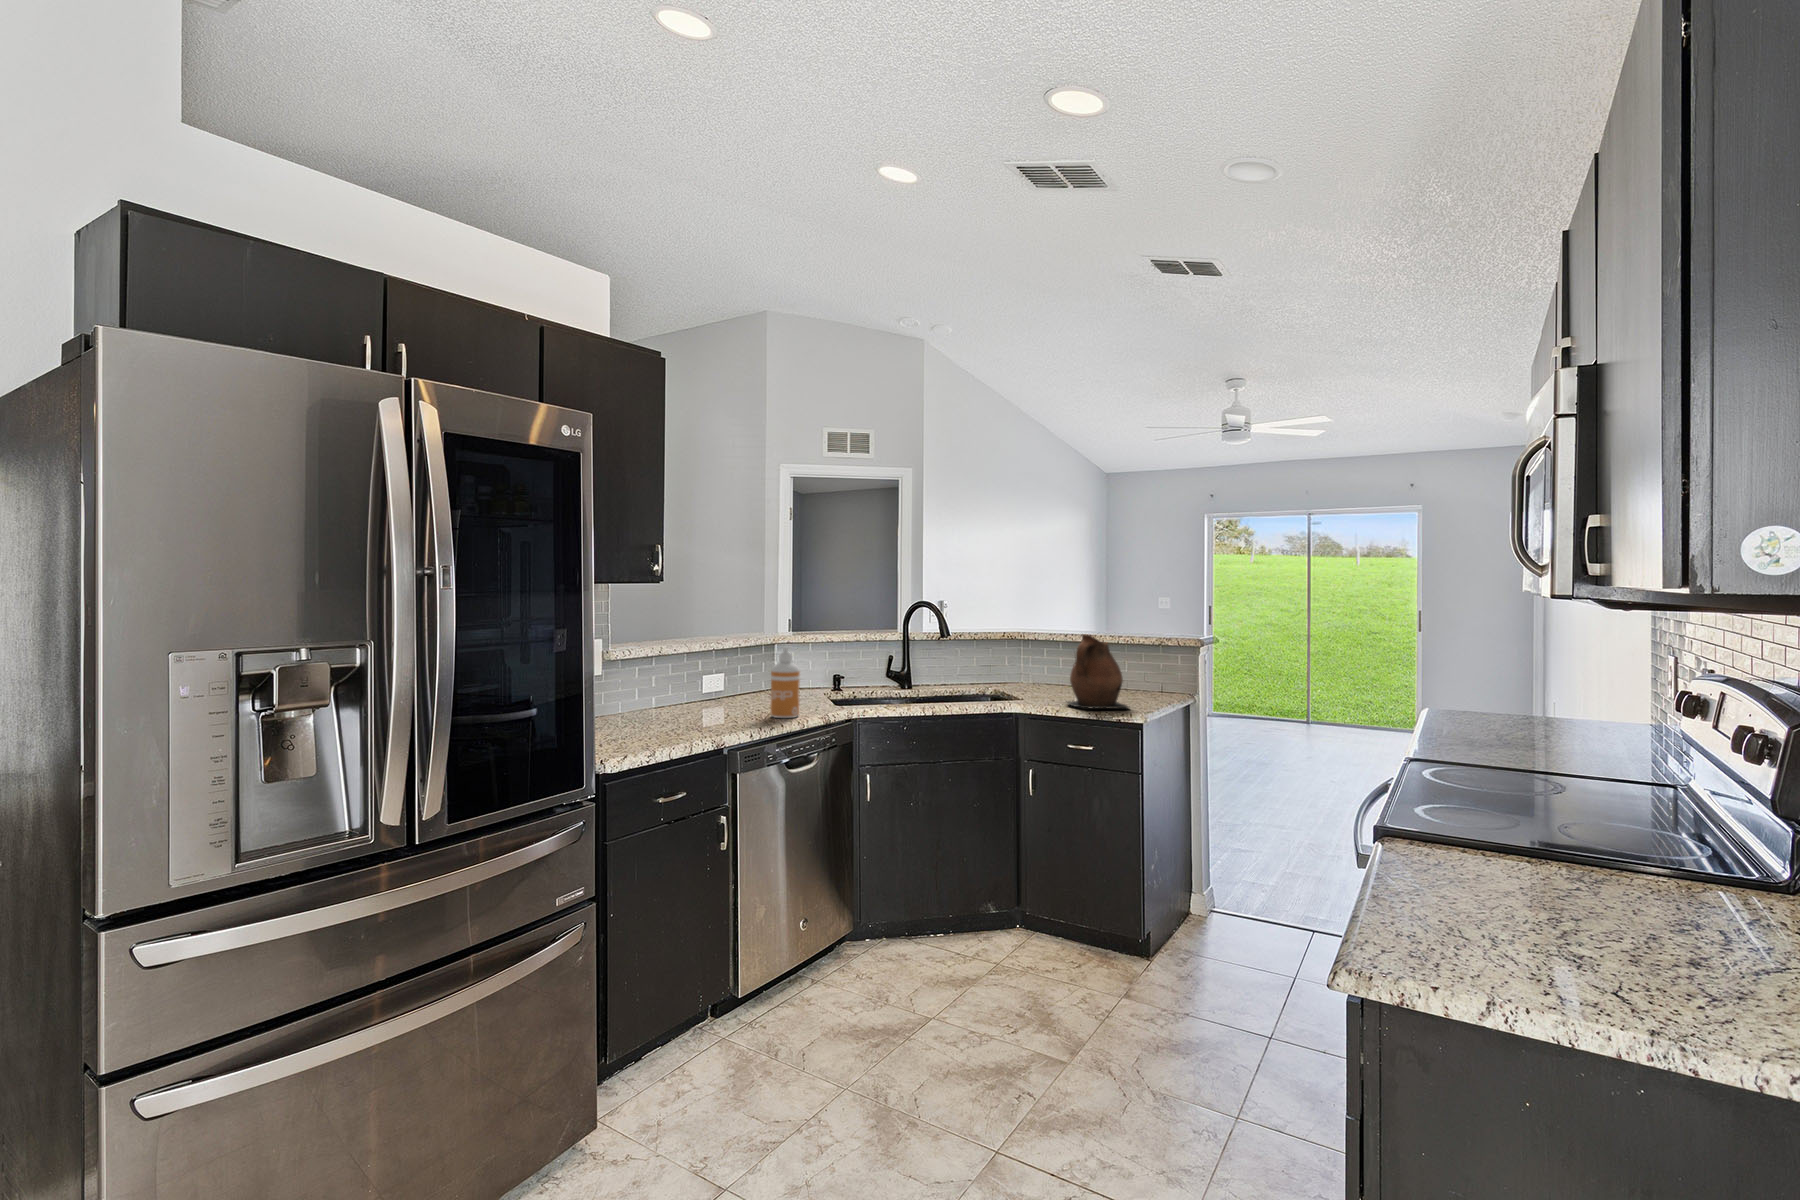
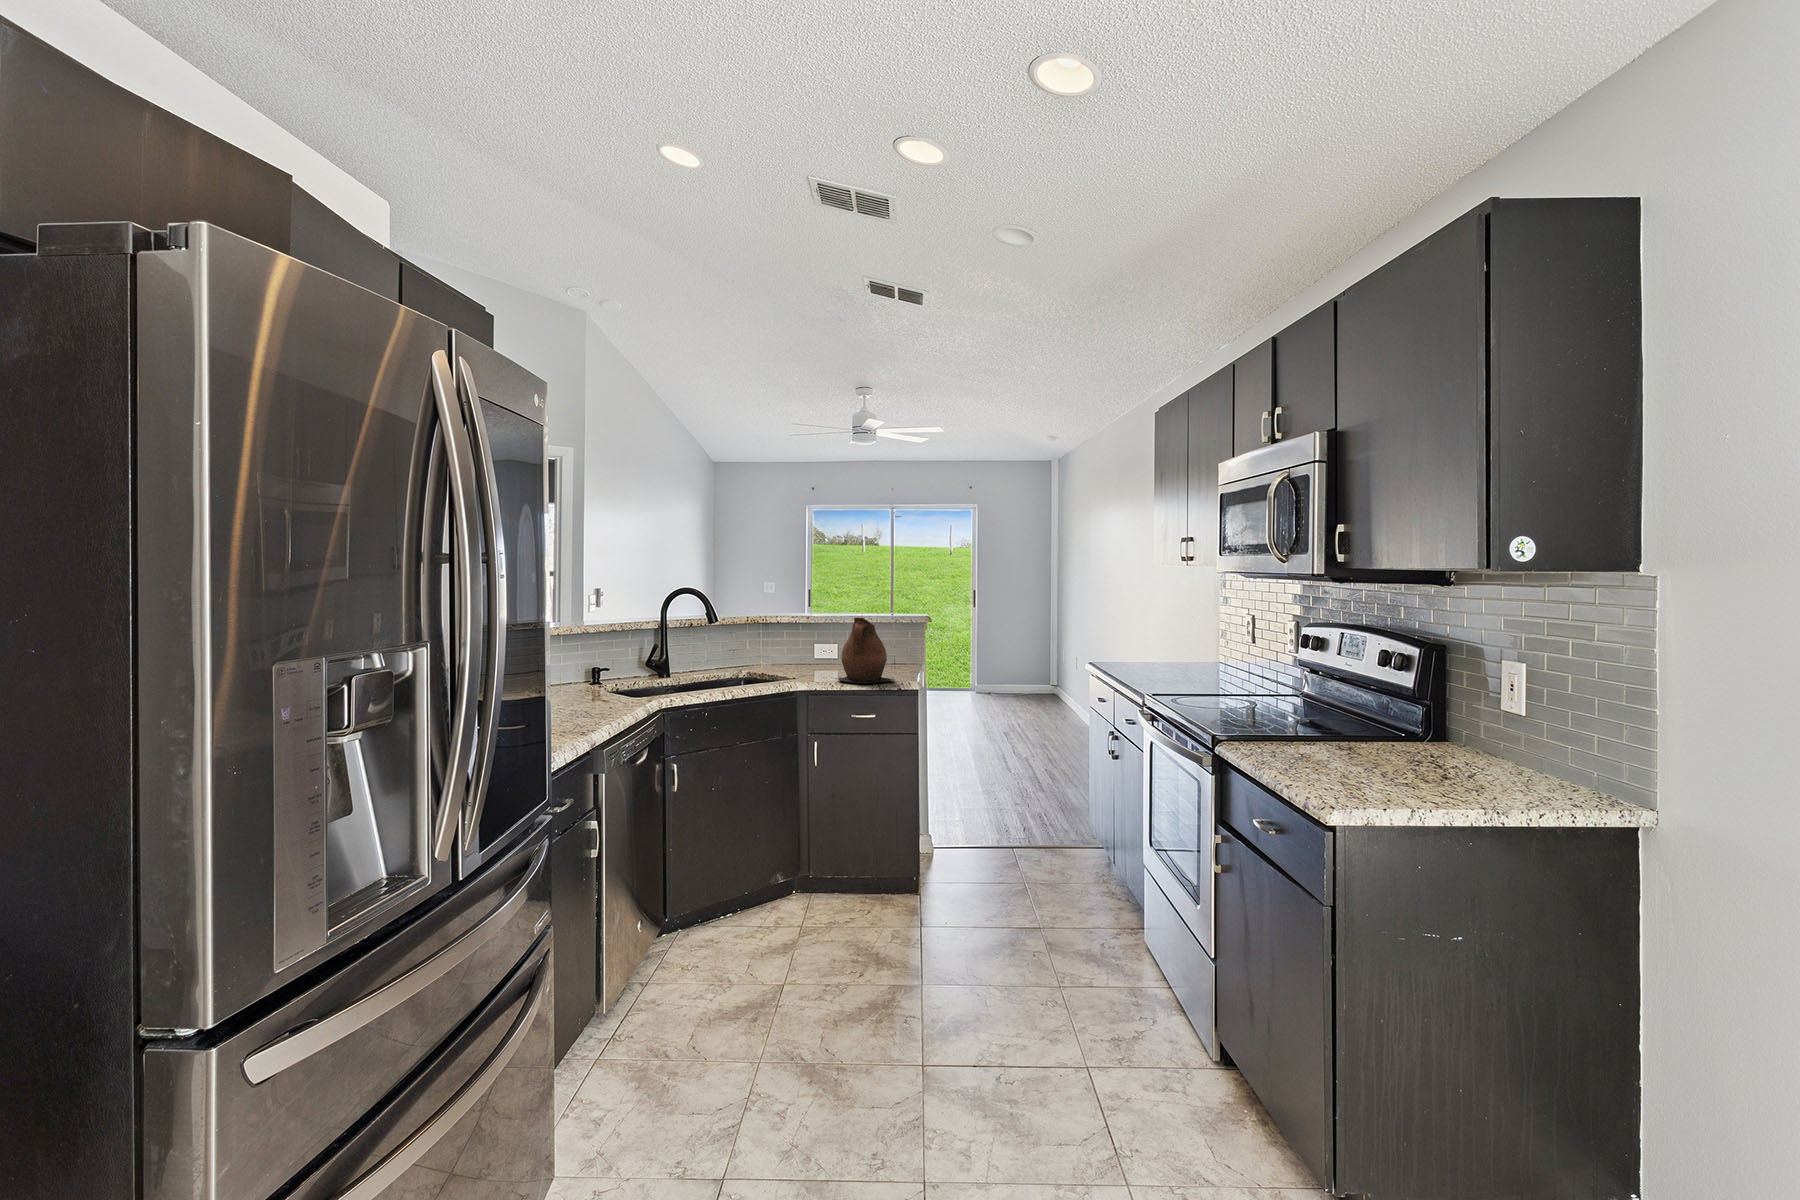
soap dispenser: present [771,646,800,718] -> none [585,639,616,714]

